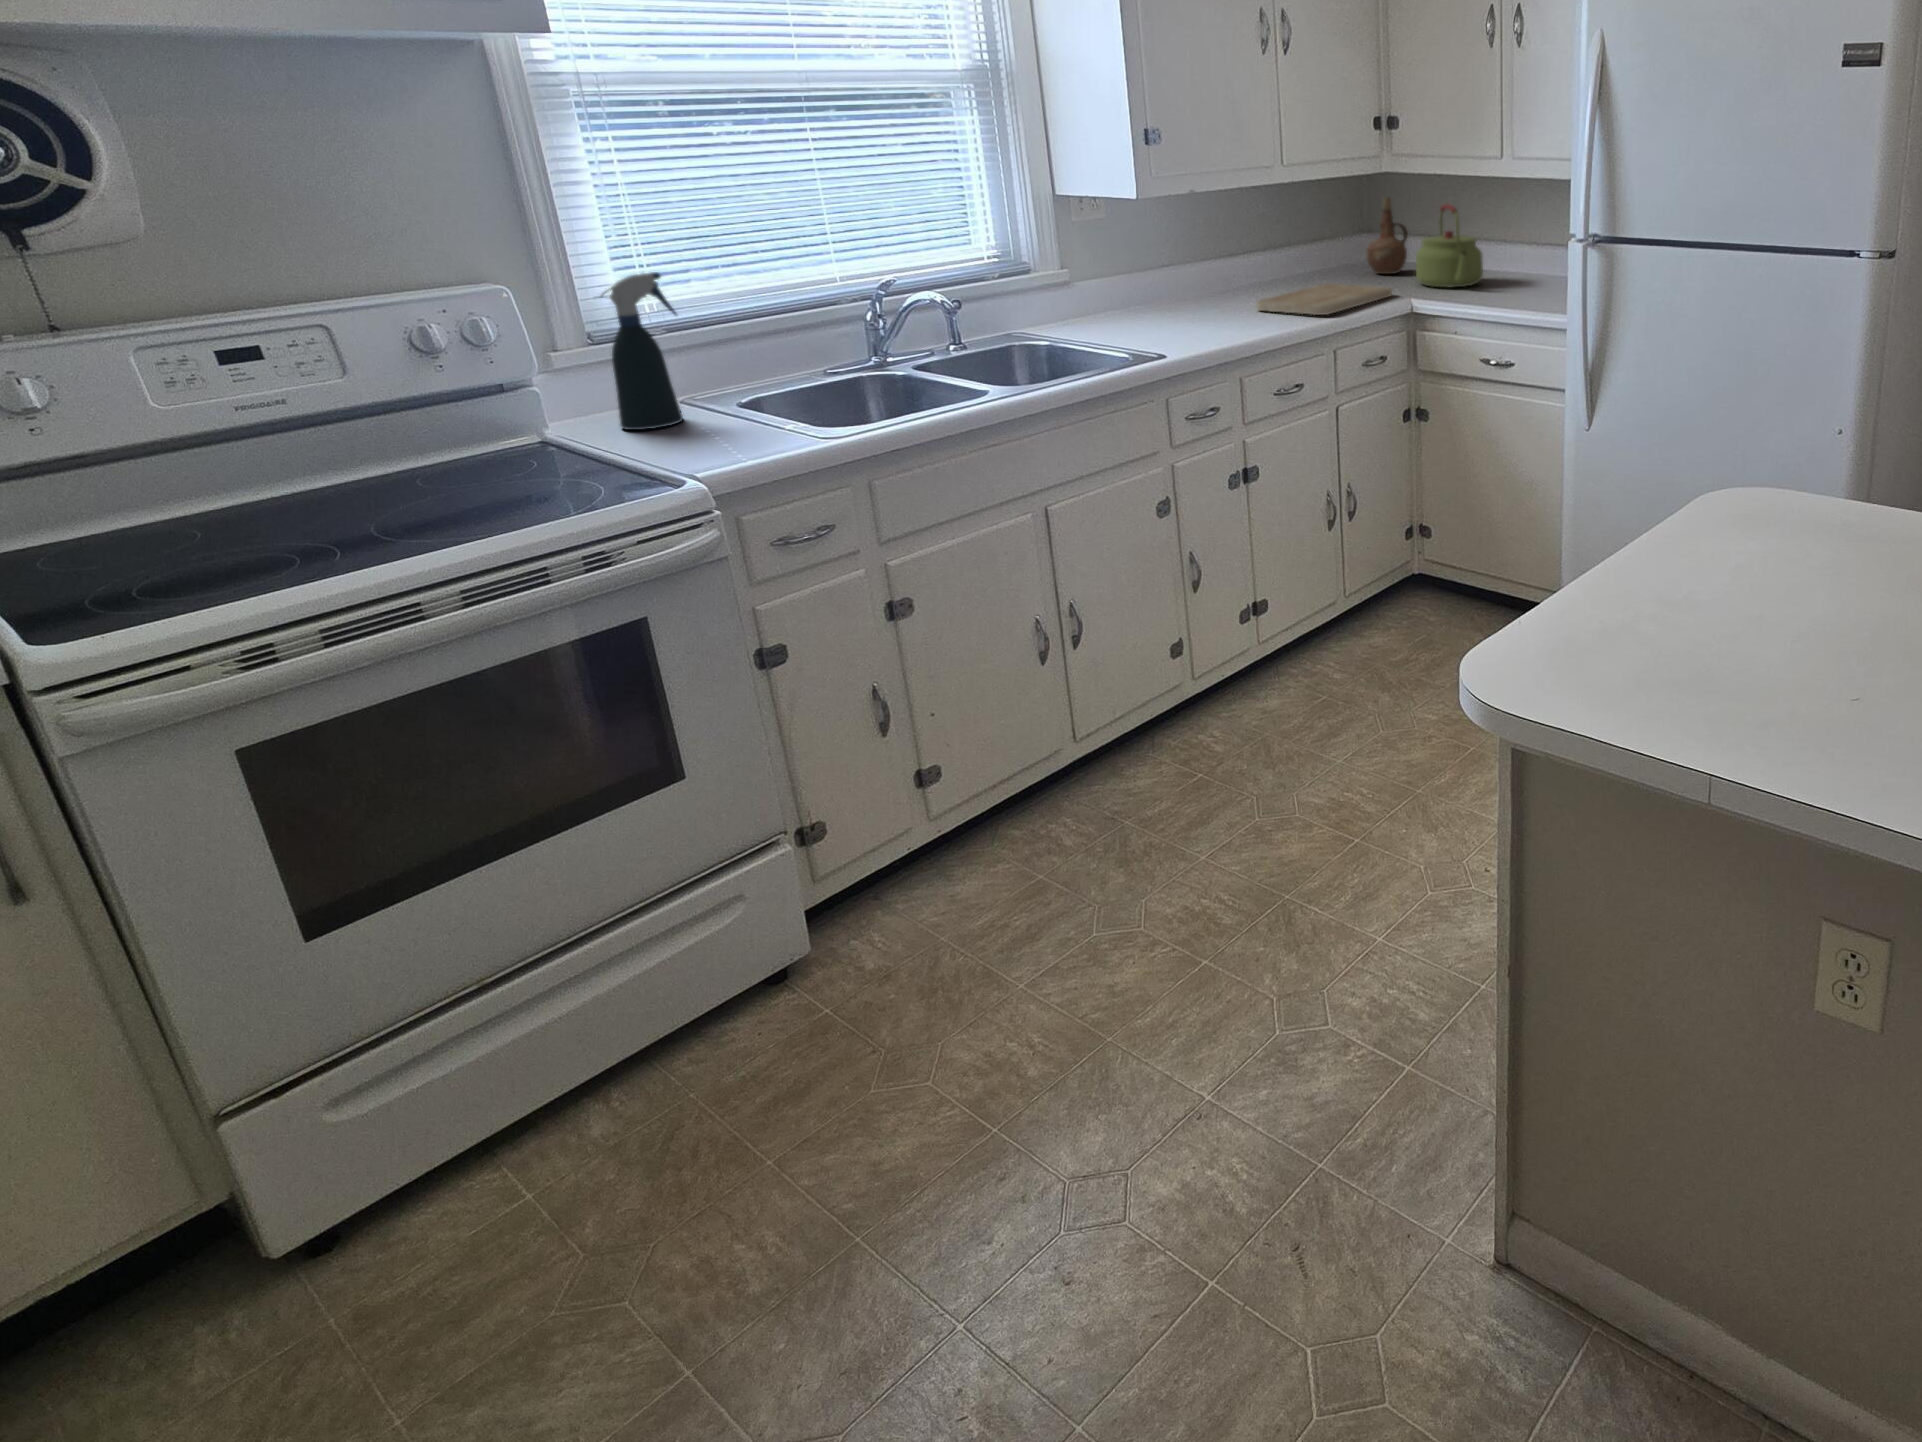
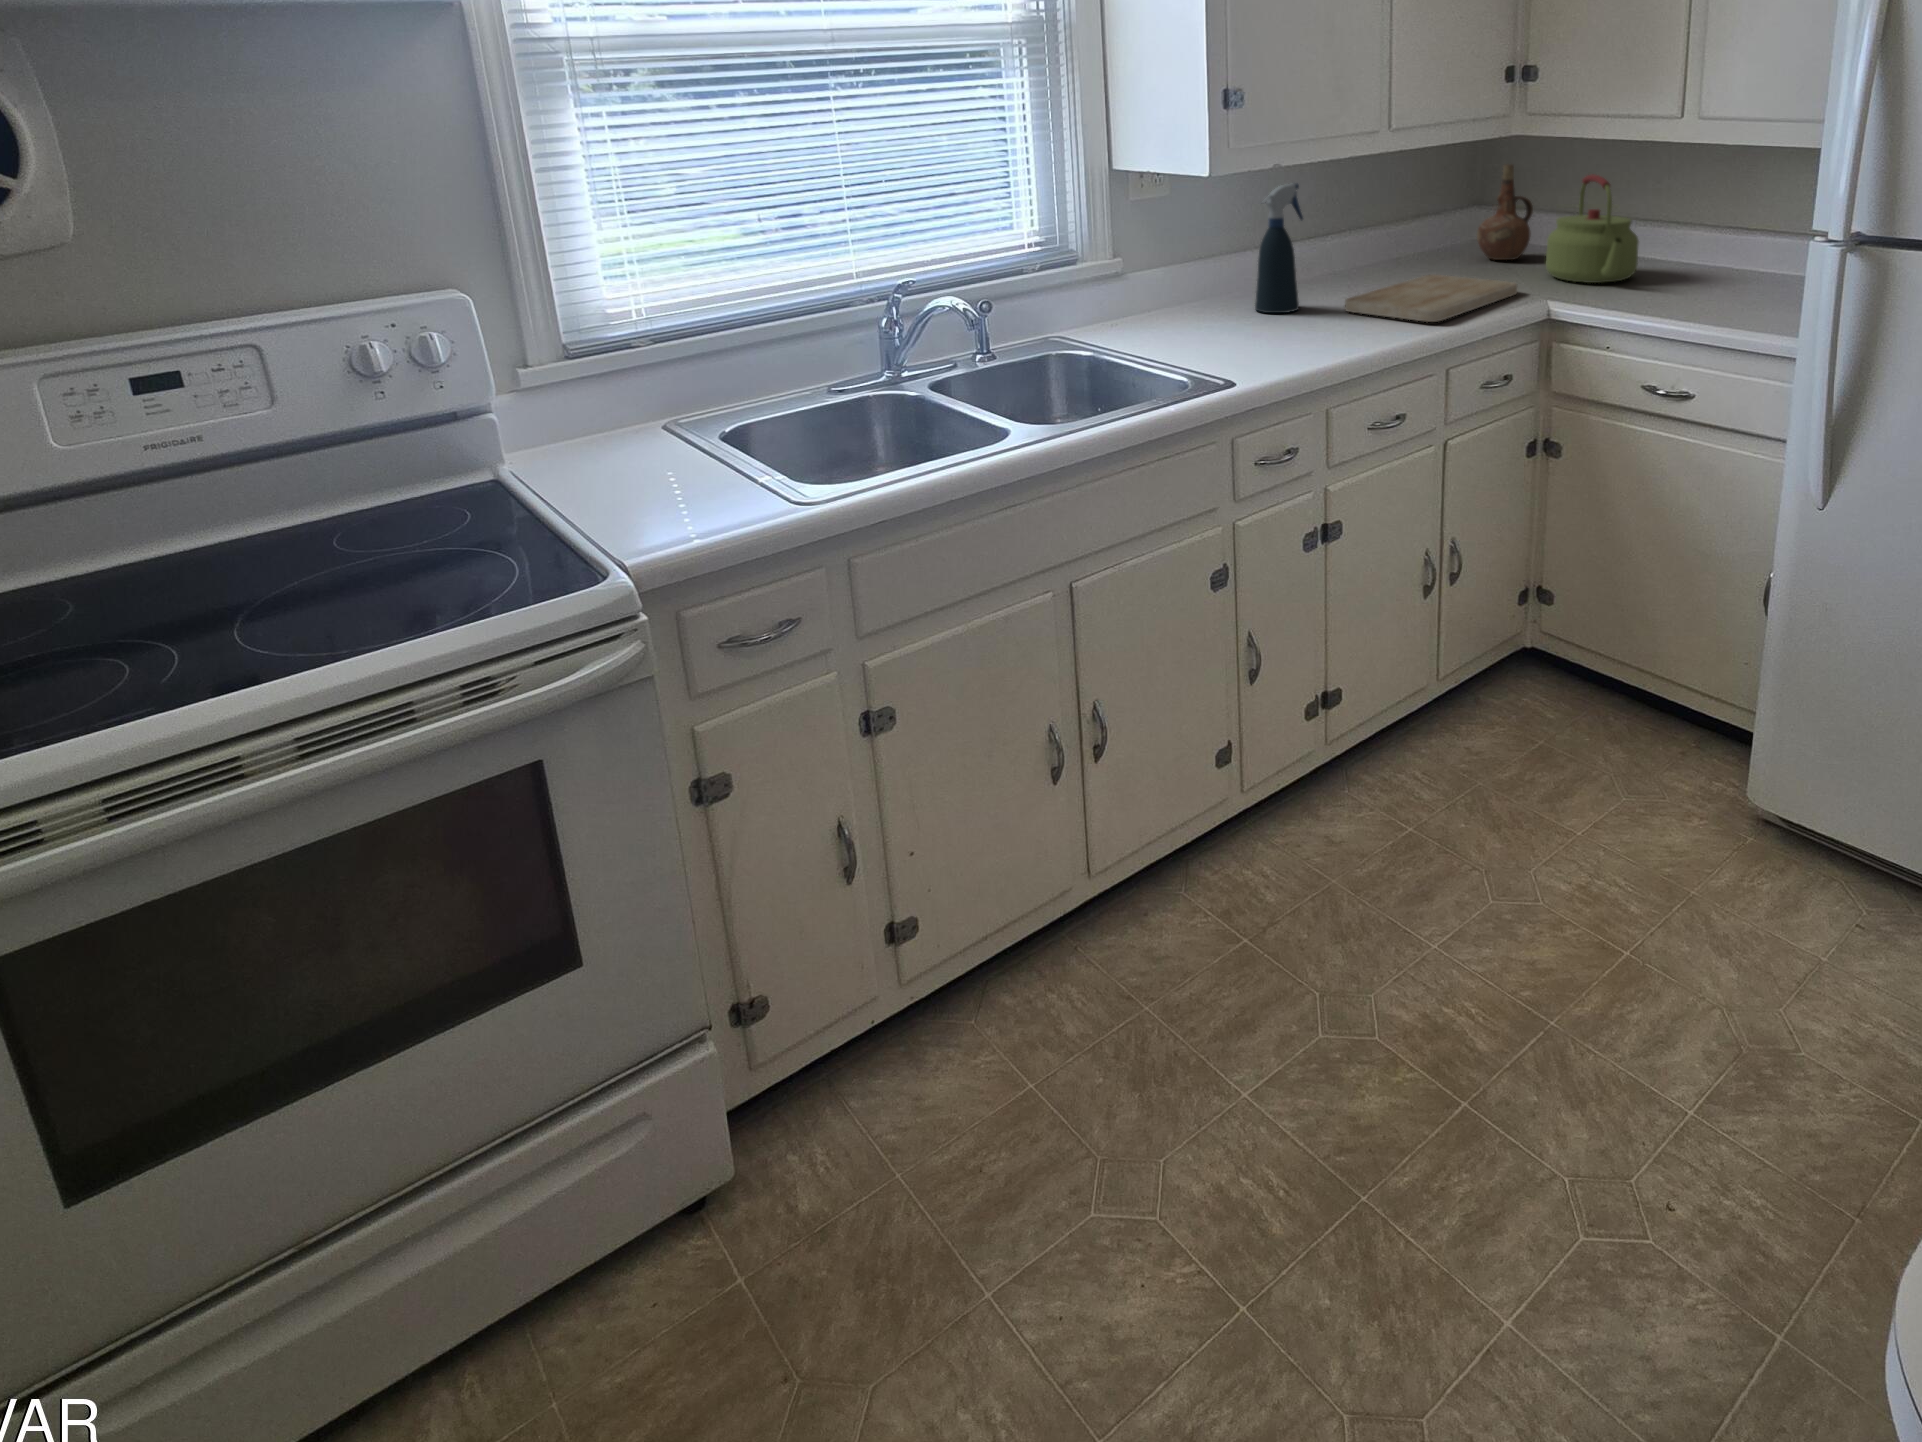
spray bottle: present [598,272,683,430] -> present [1255,183,1303,313]

